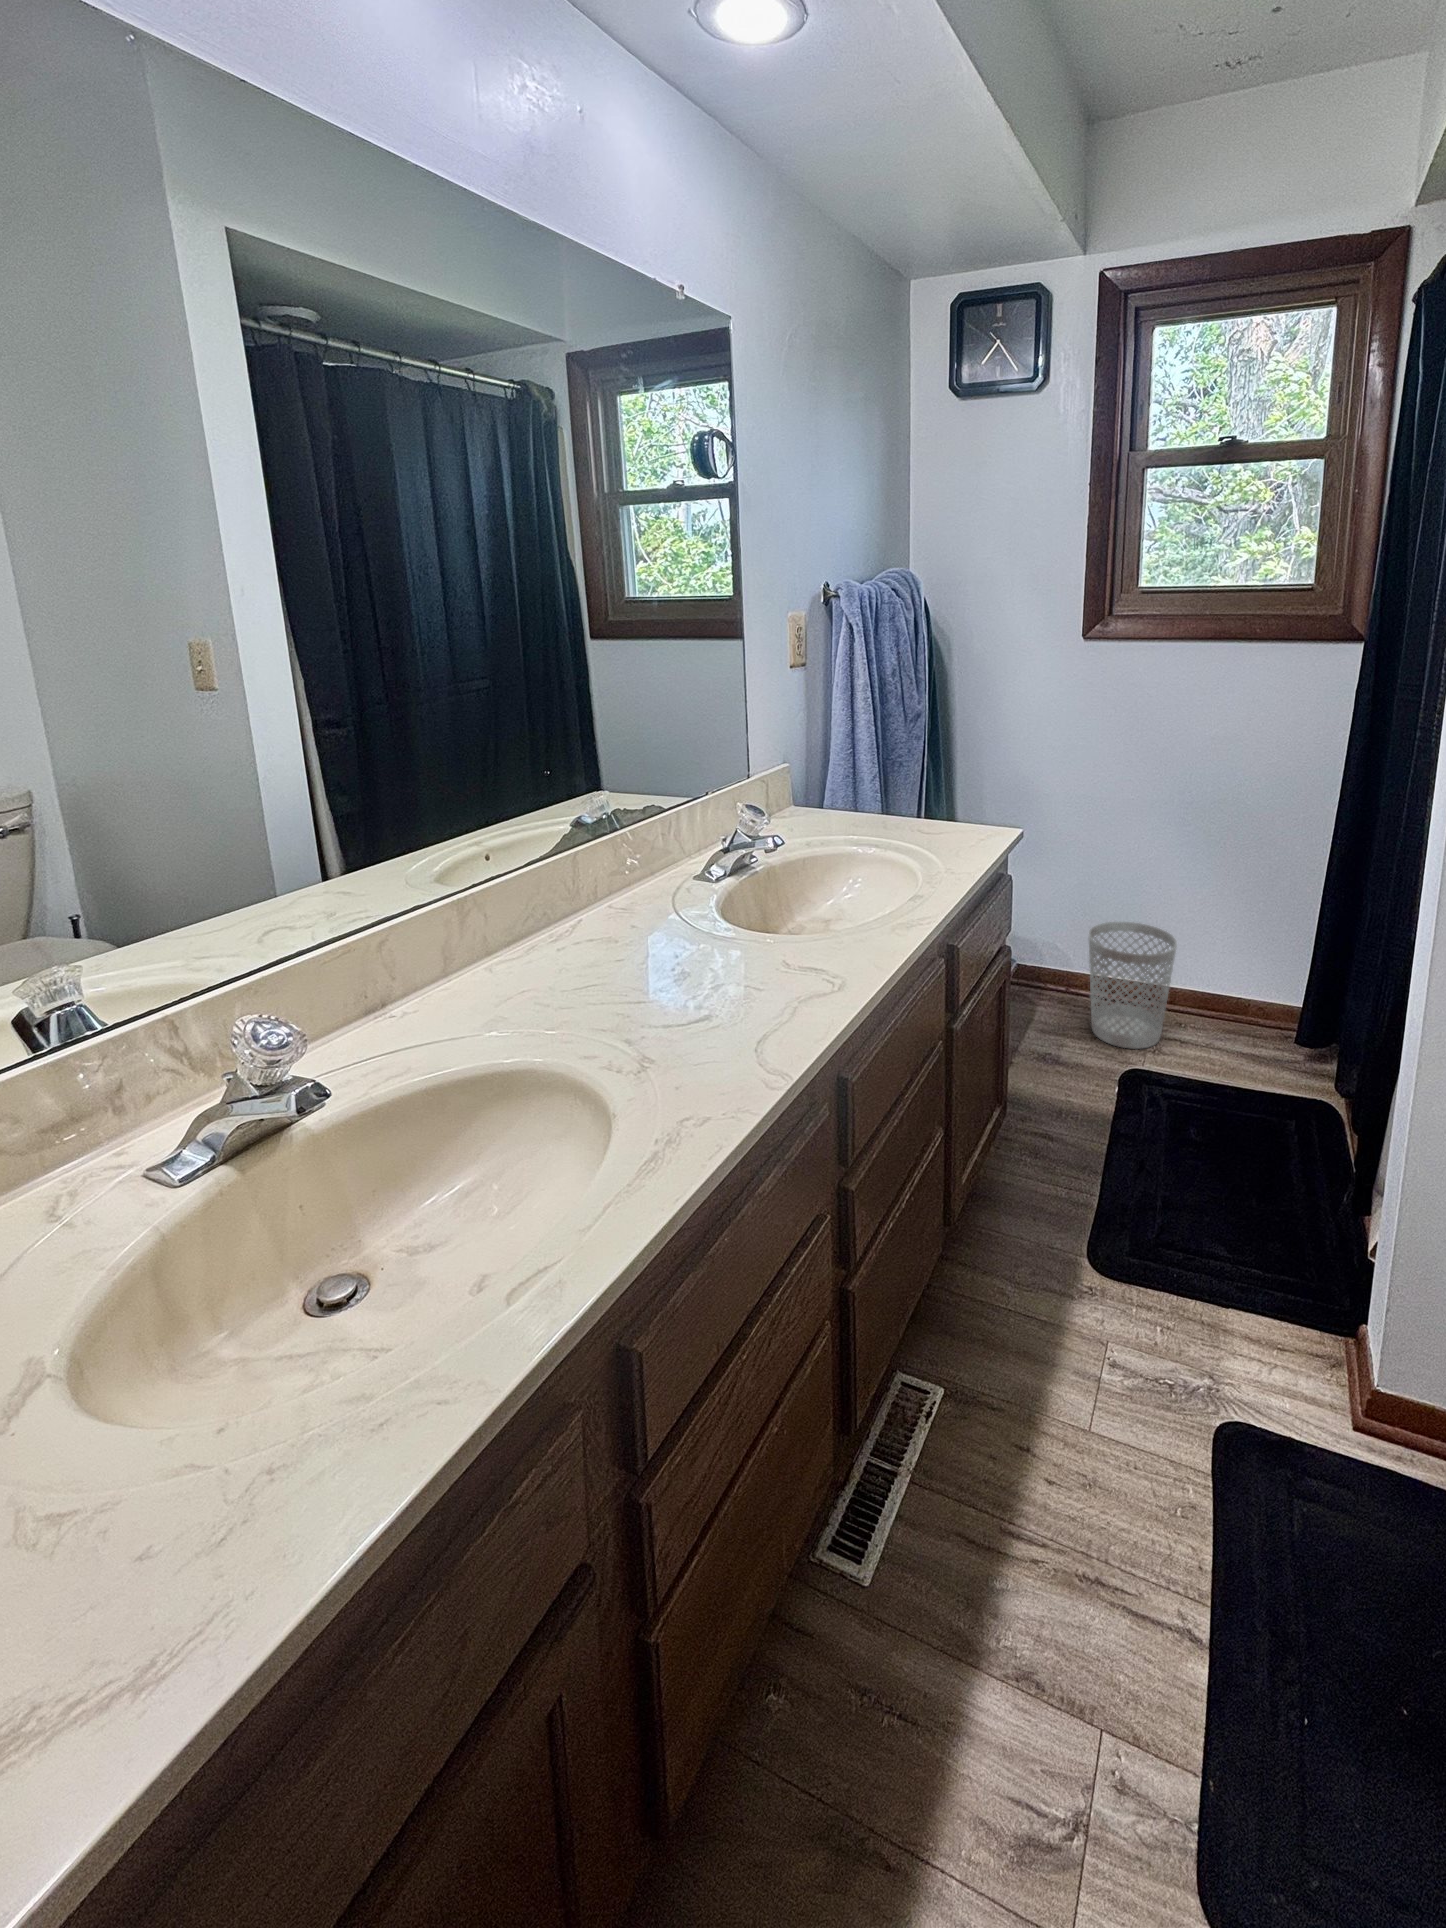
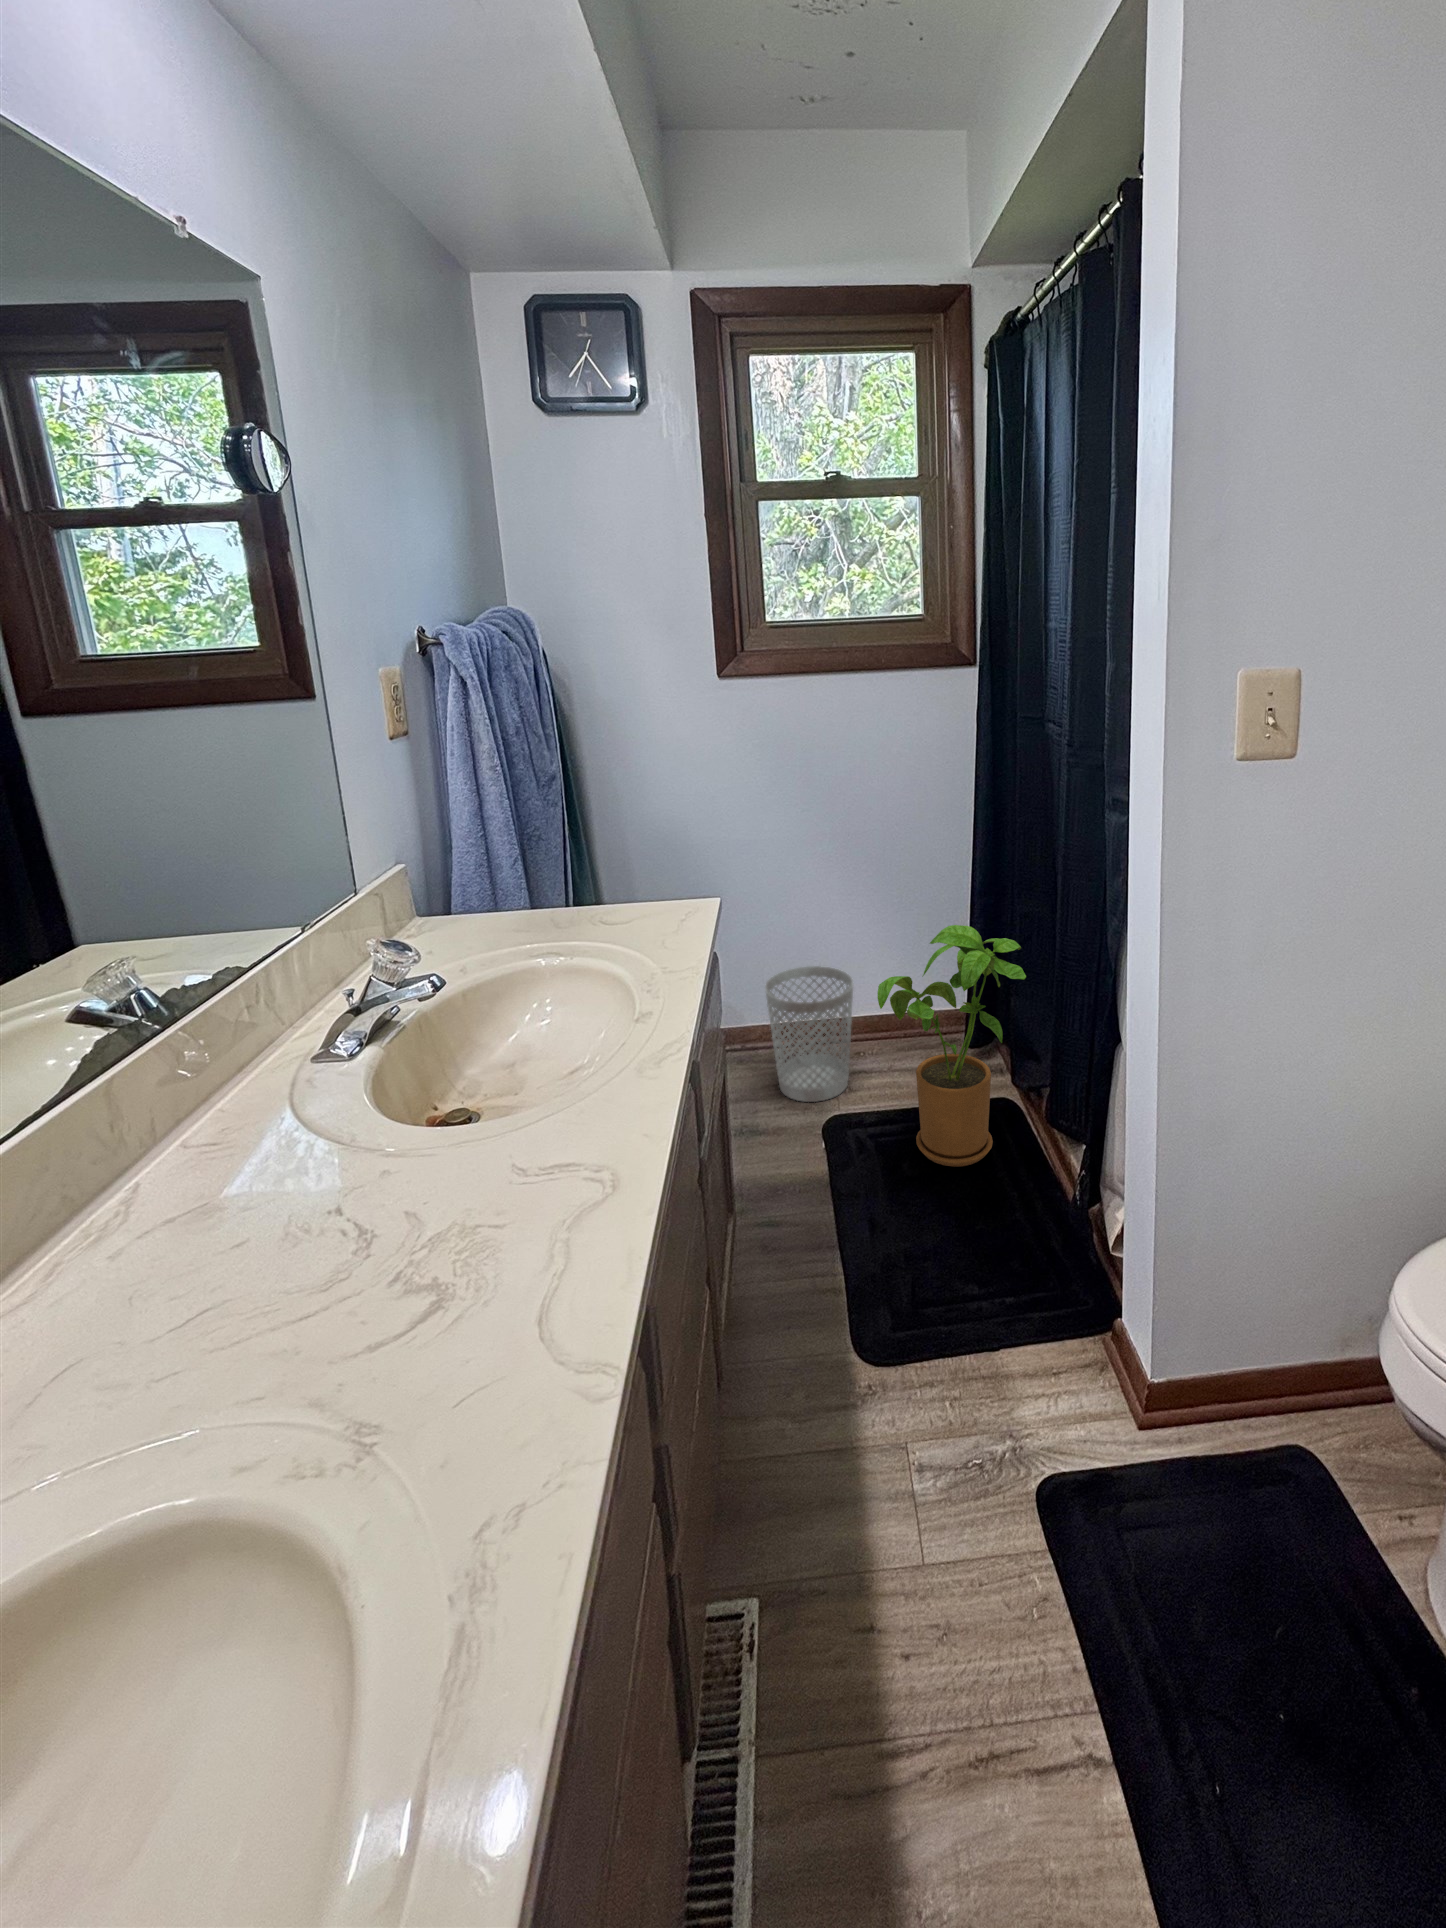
house plant: none [1178,902,1345,1145] -> present [877,925,1026,1167]

